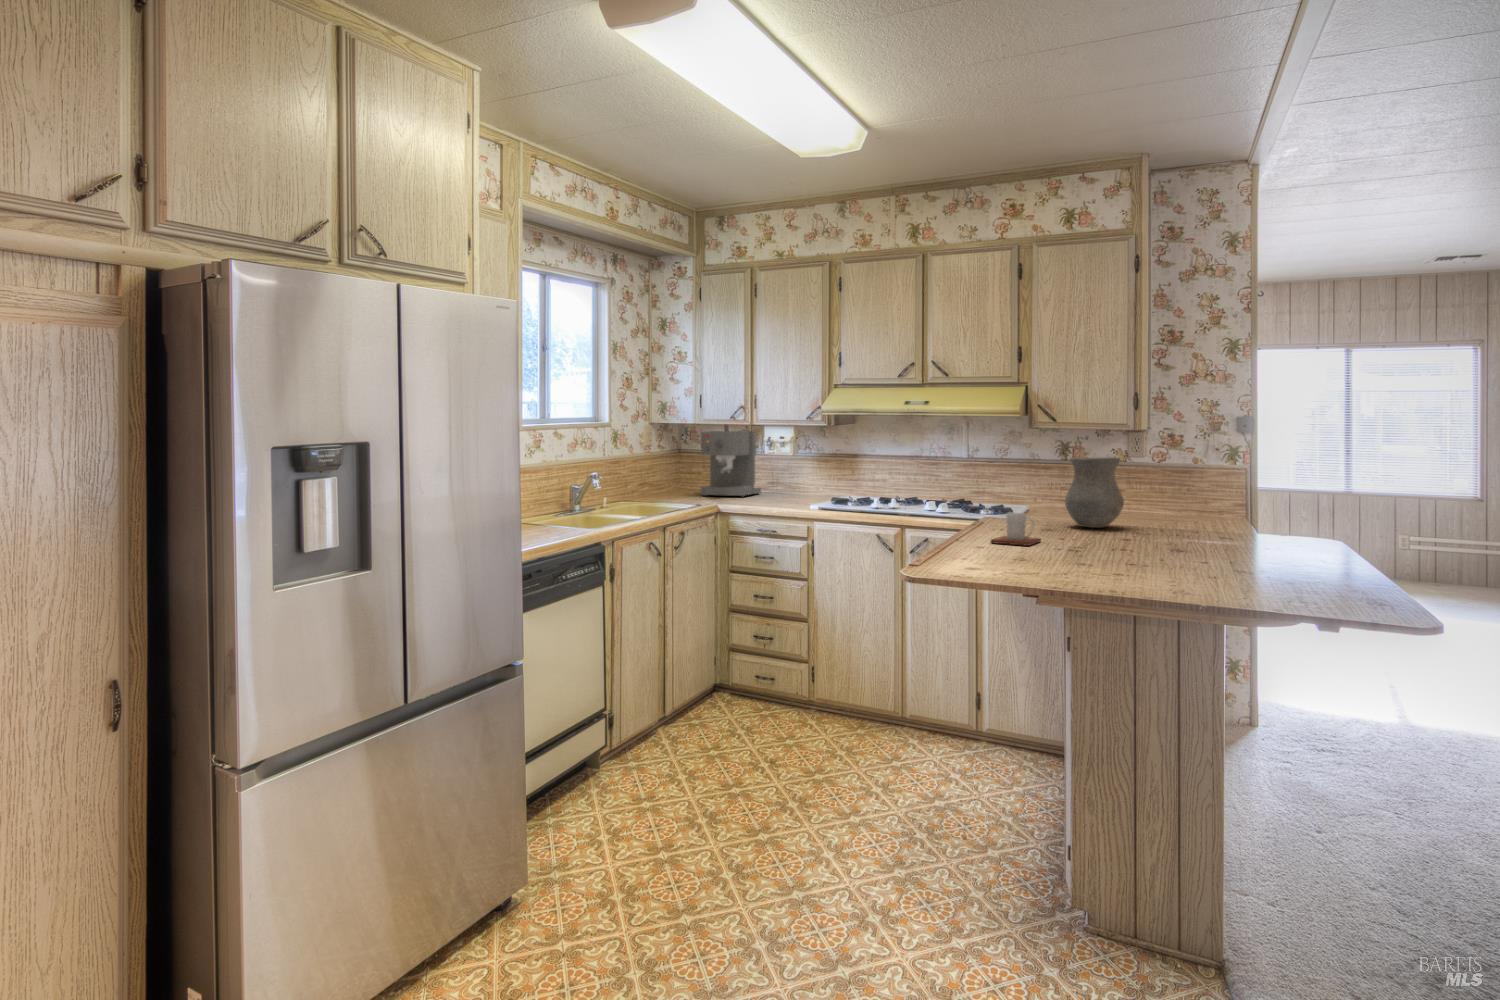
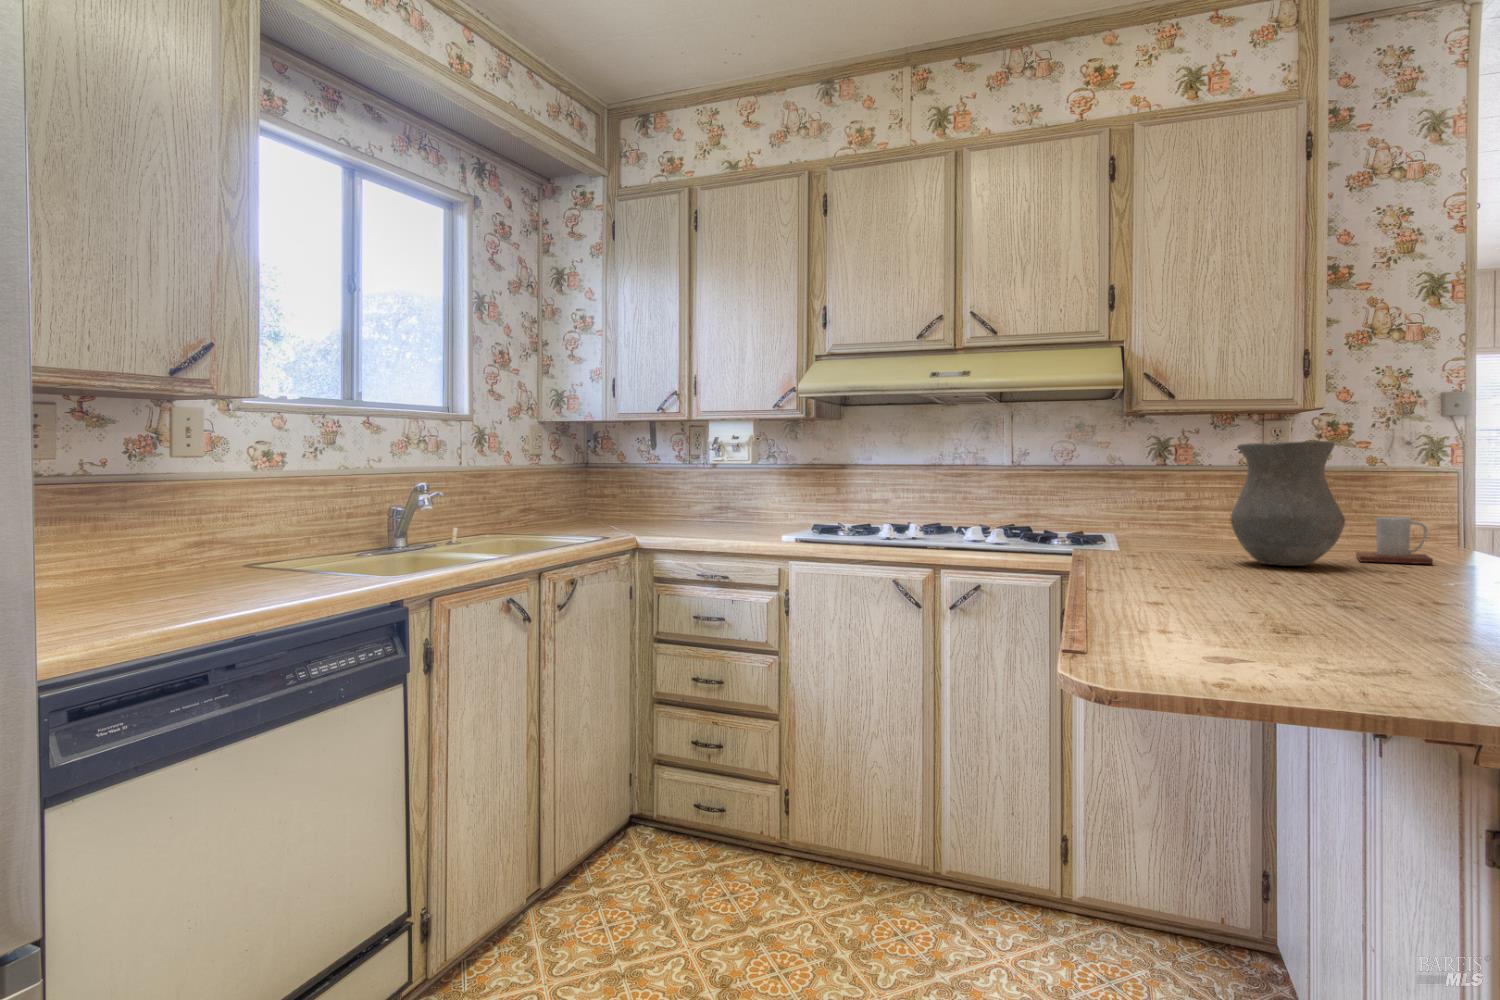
coffee maker: present [701,431,761,497] -> none [616,429,705,525]
mug: present [991,513,1041,546] -> present [1356,517,1433,564]

